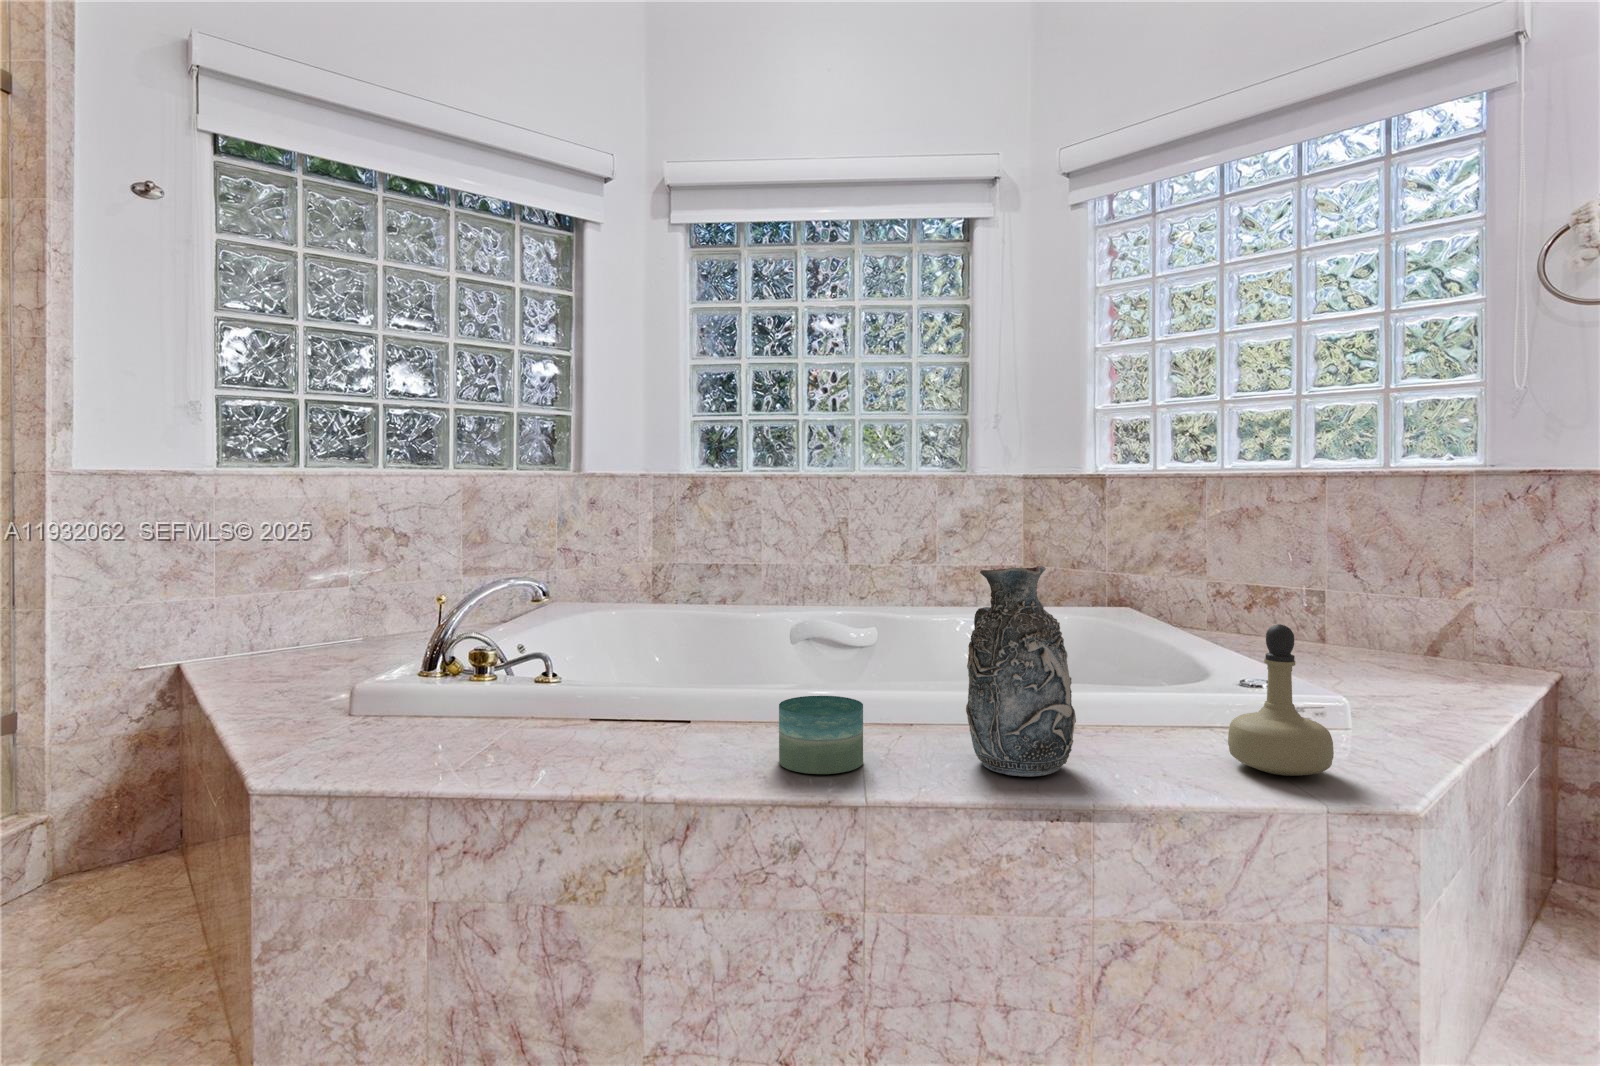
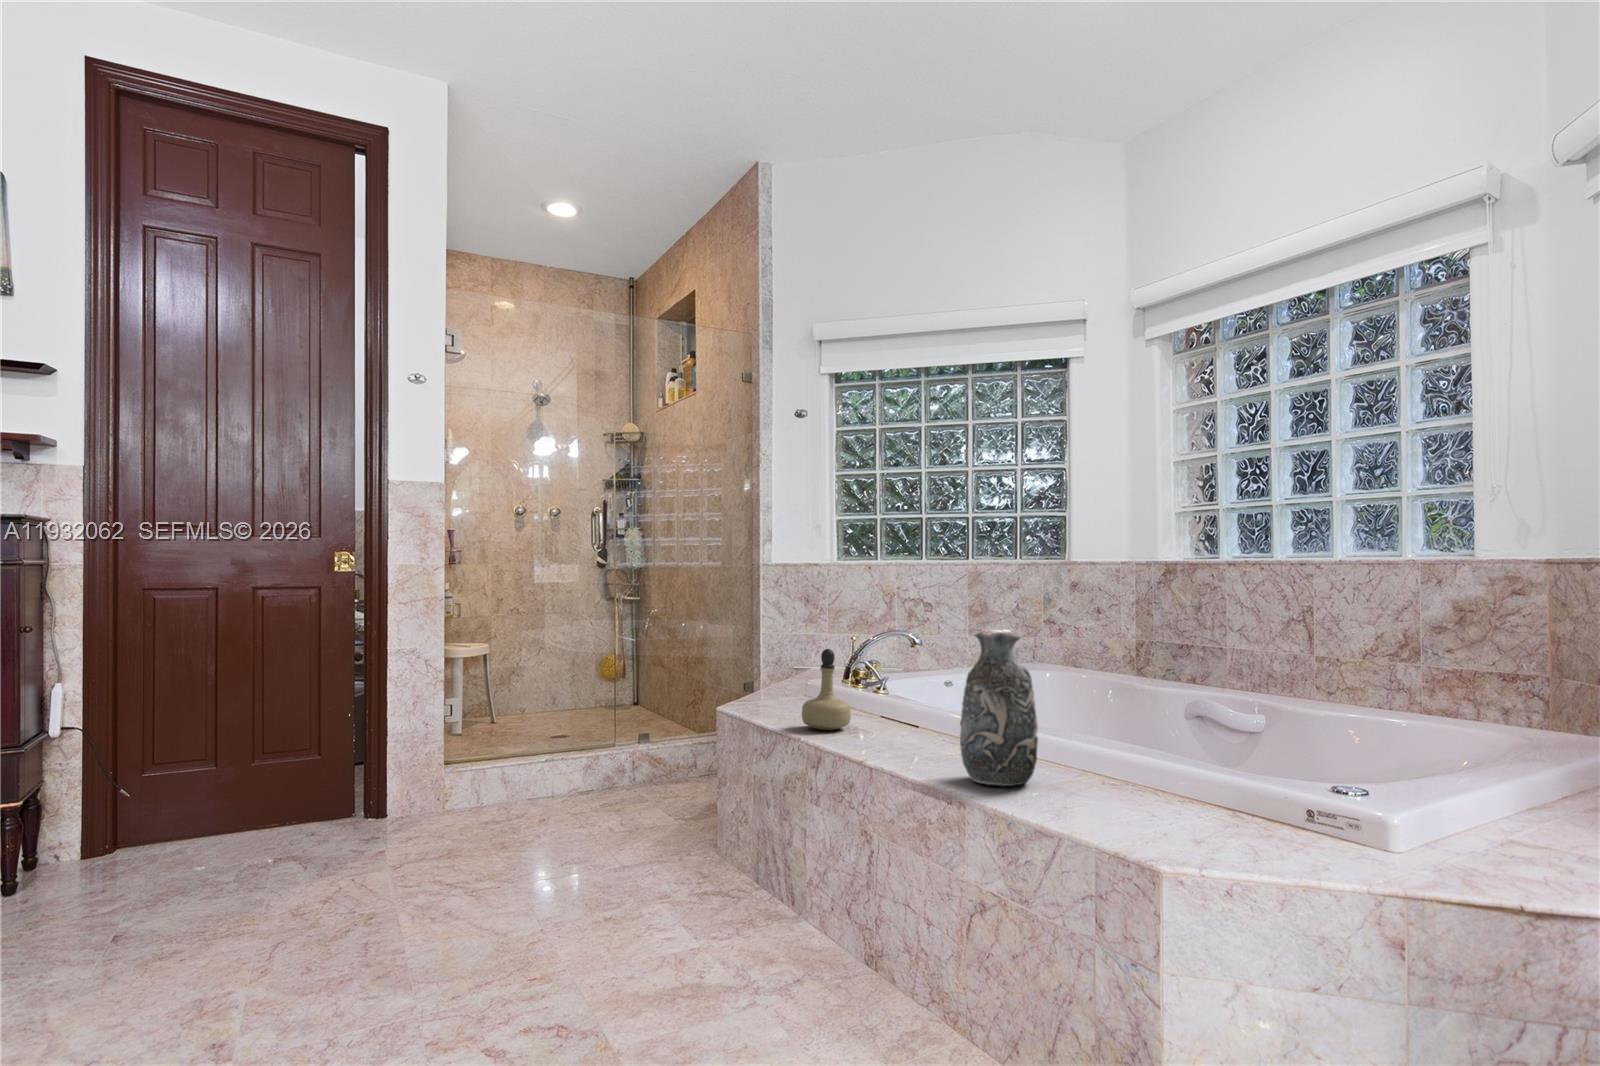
perfume bottle: present [1228,624,1334,776] -> present [802,649,851,730]
candle: present [779,696,863,774] -> none [884,713,940,760]

